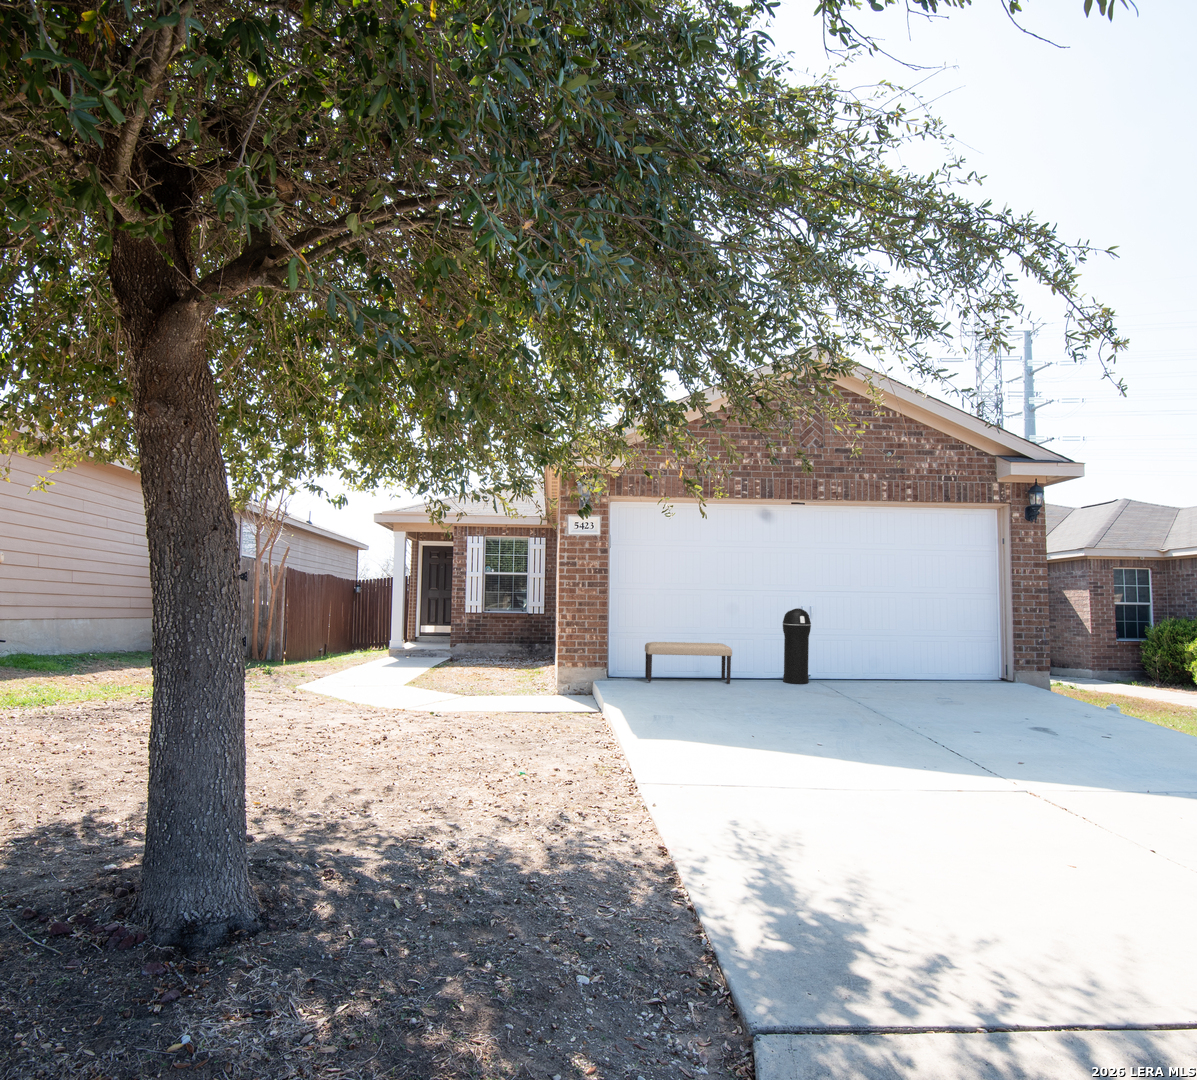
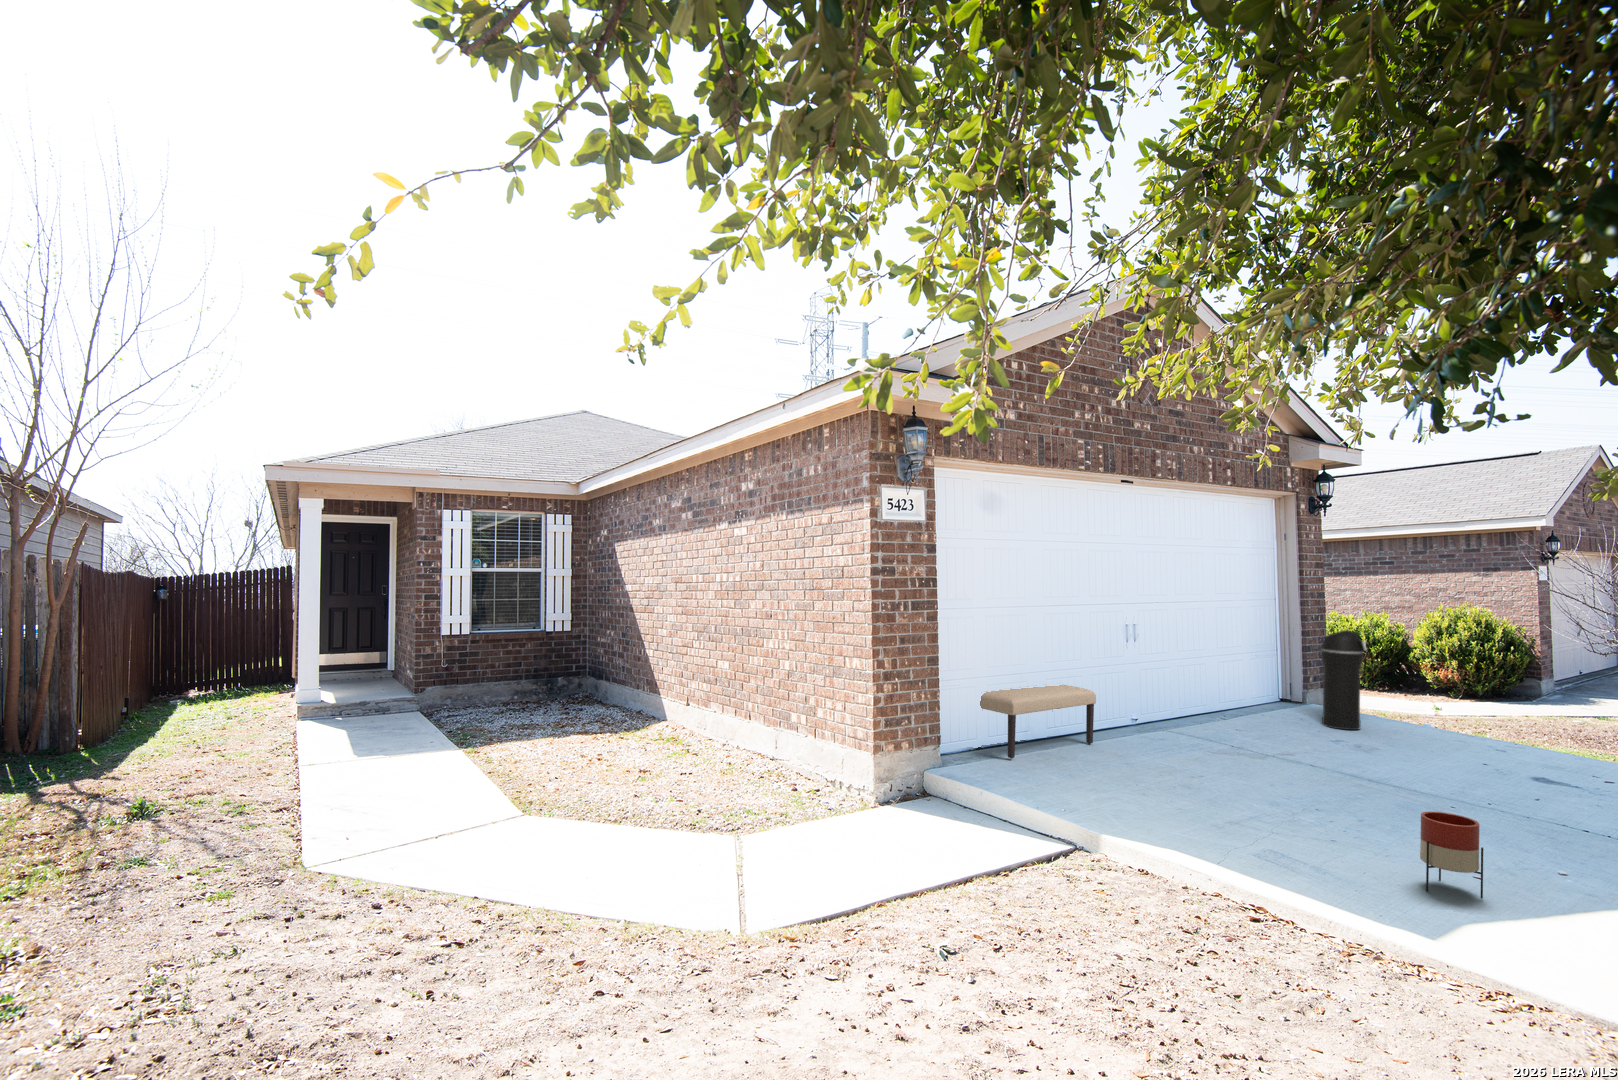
trash can: present [783,608,811,684] -> present [1321,630,1367,730]
planter: none [682,692,711,739] -> present [1420,812,1483,899]

